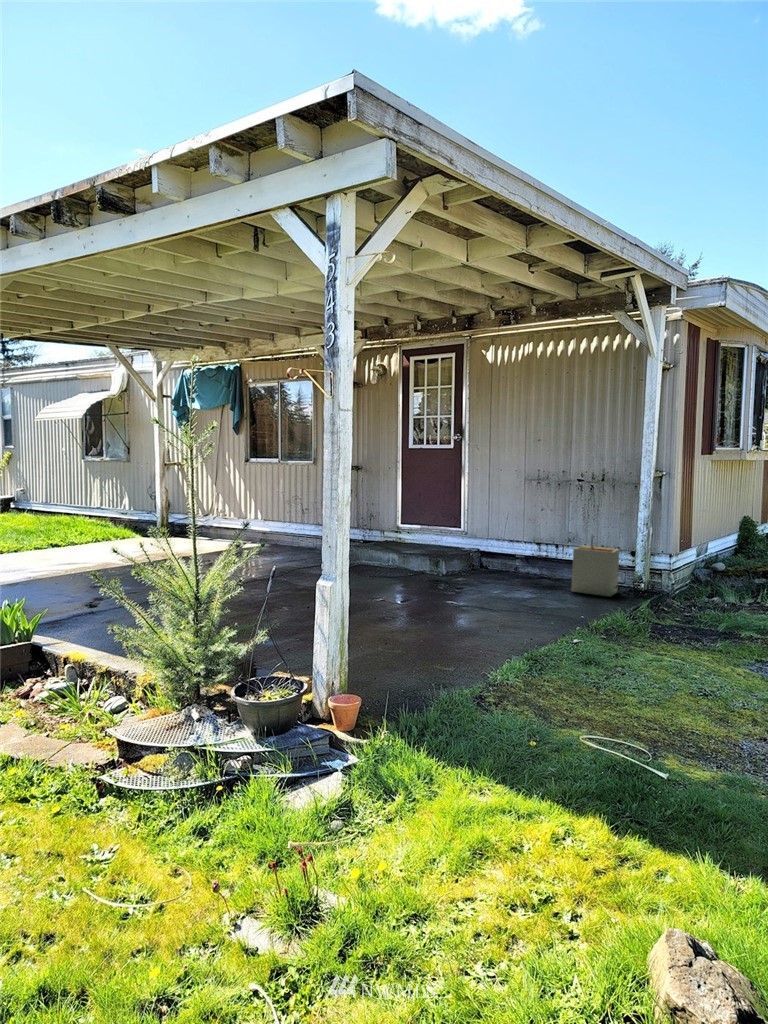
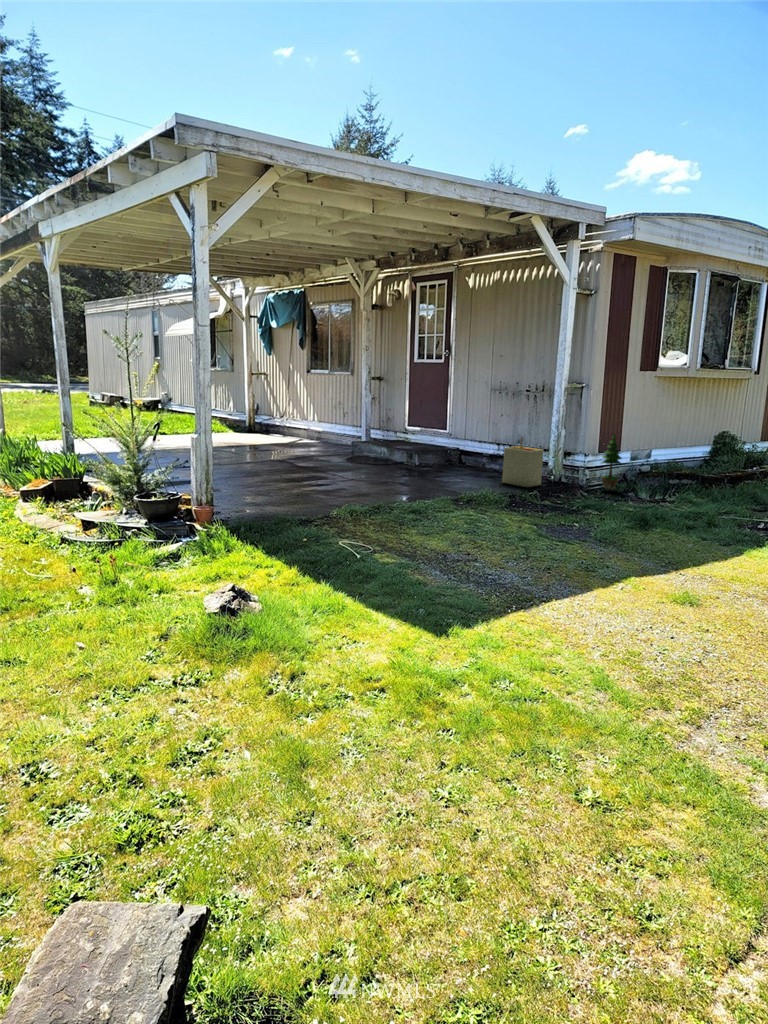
potted tree: none [689,527,716,596] -> present [602,434,621,491]

